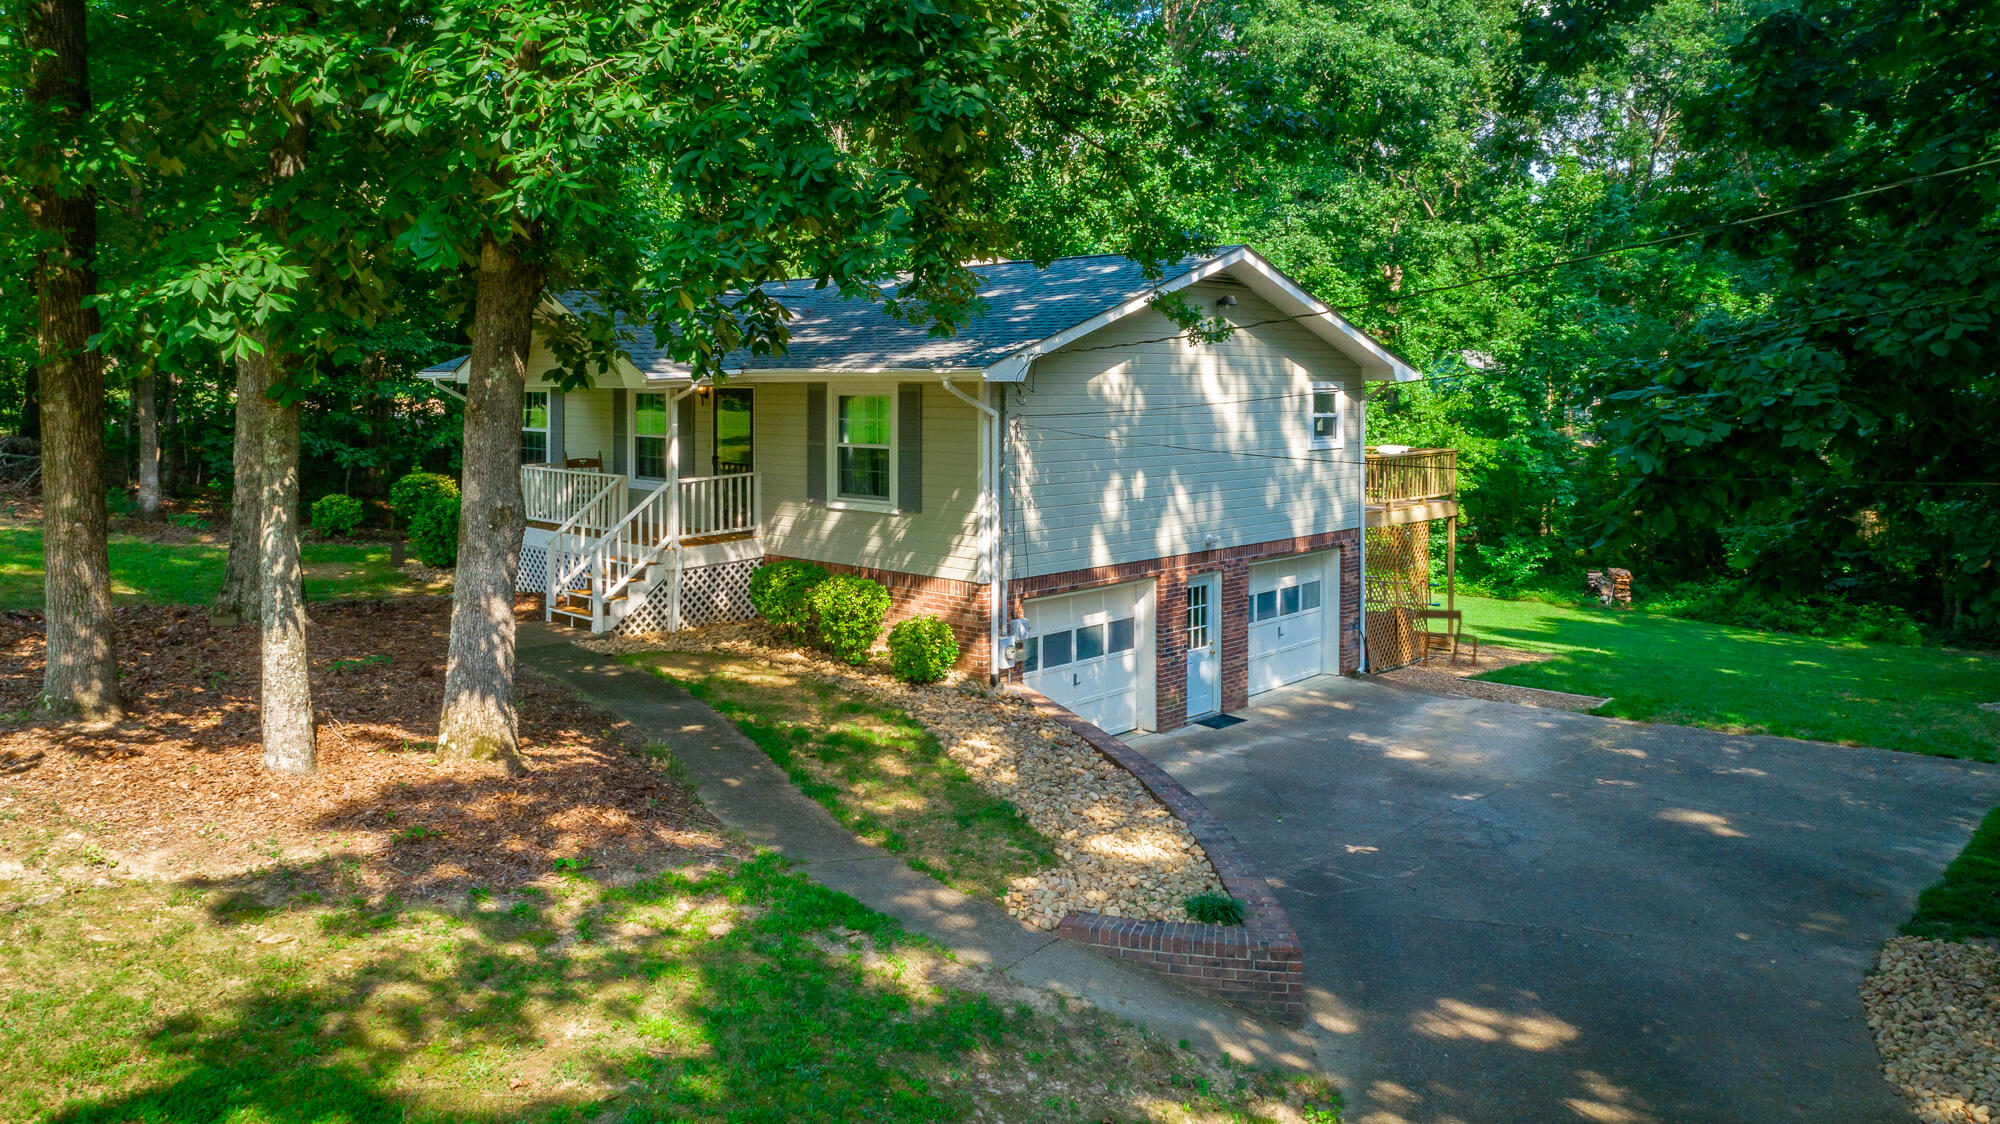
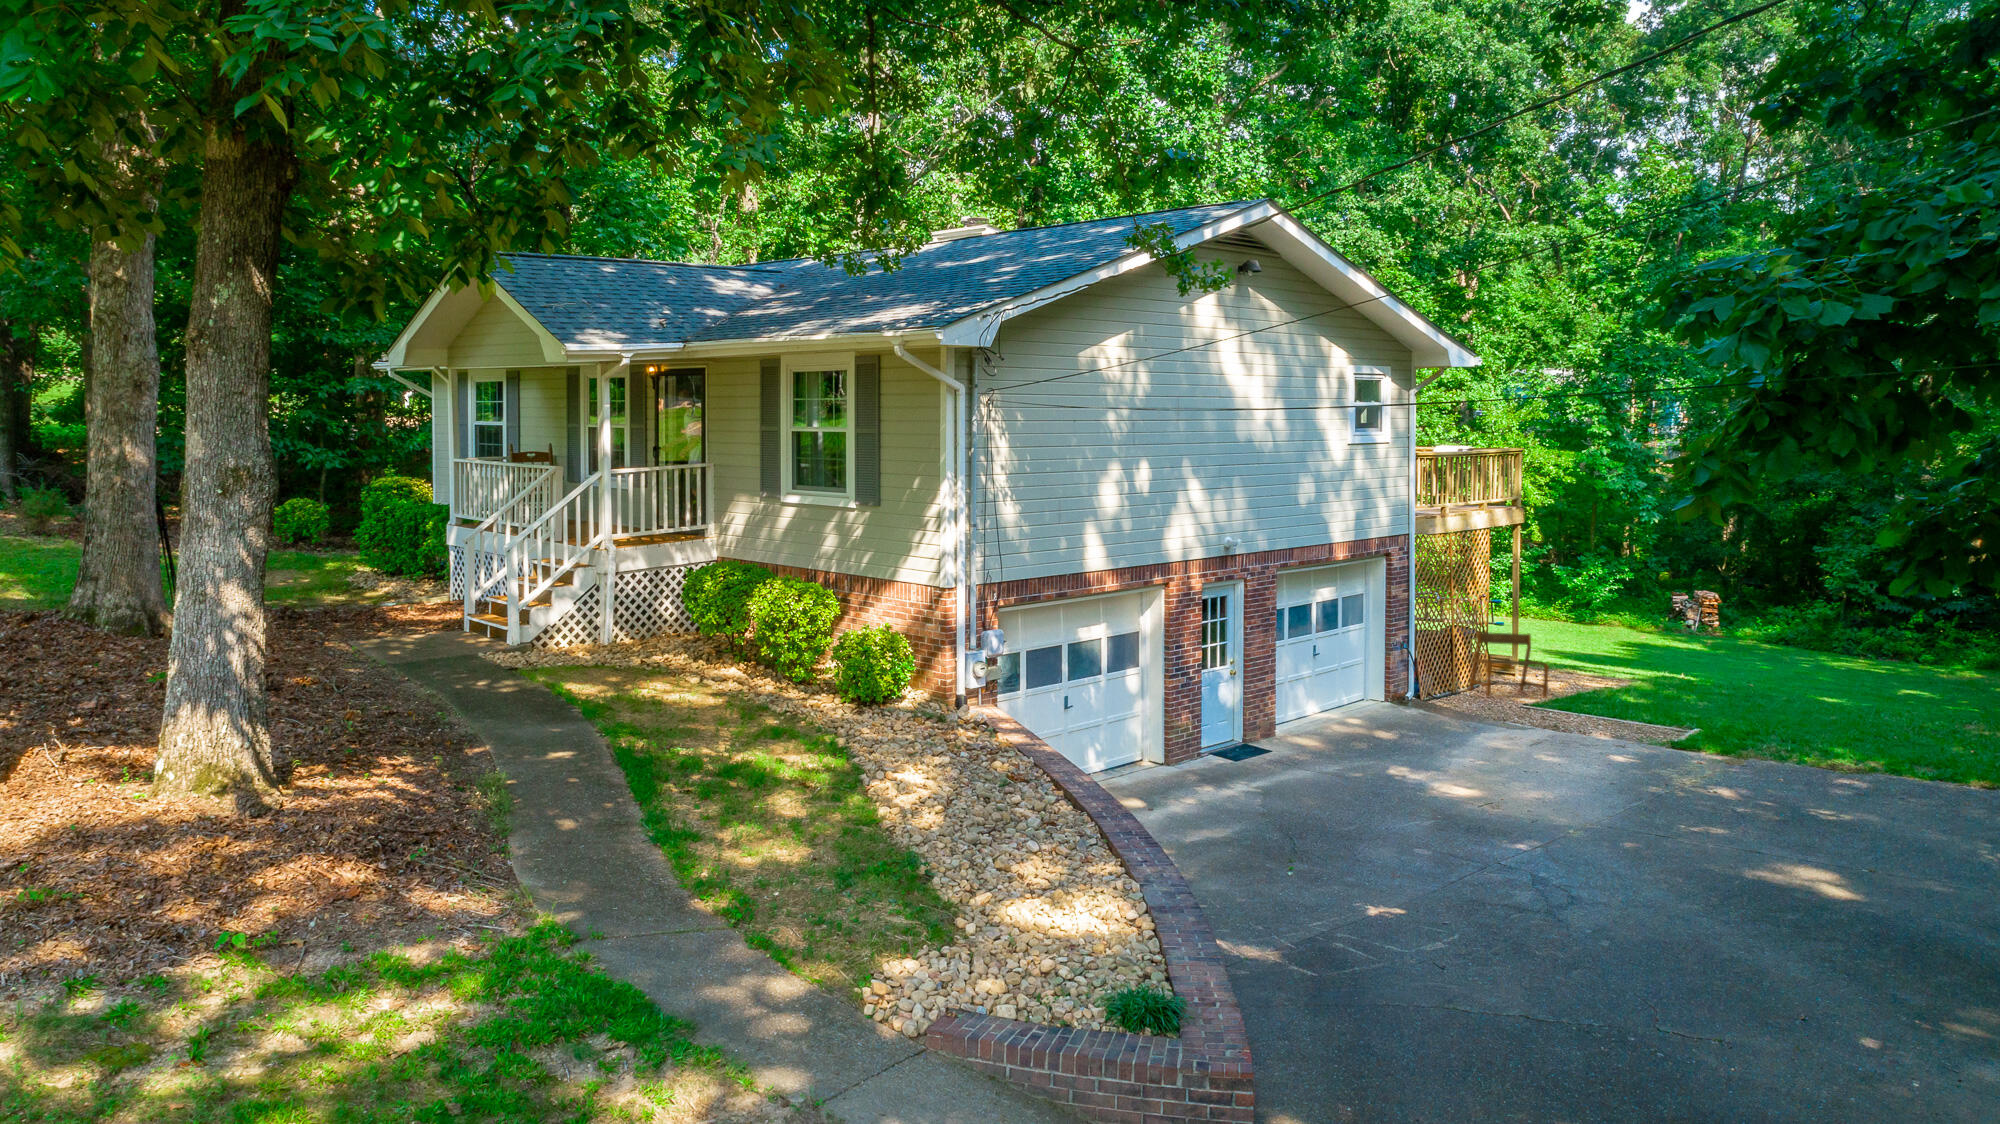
watering can: present [390,536,419,567] -> none [322,539,367,573]
potted plant: present [210,583,237,627] -> none [58,576,106,629]

